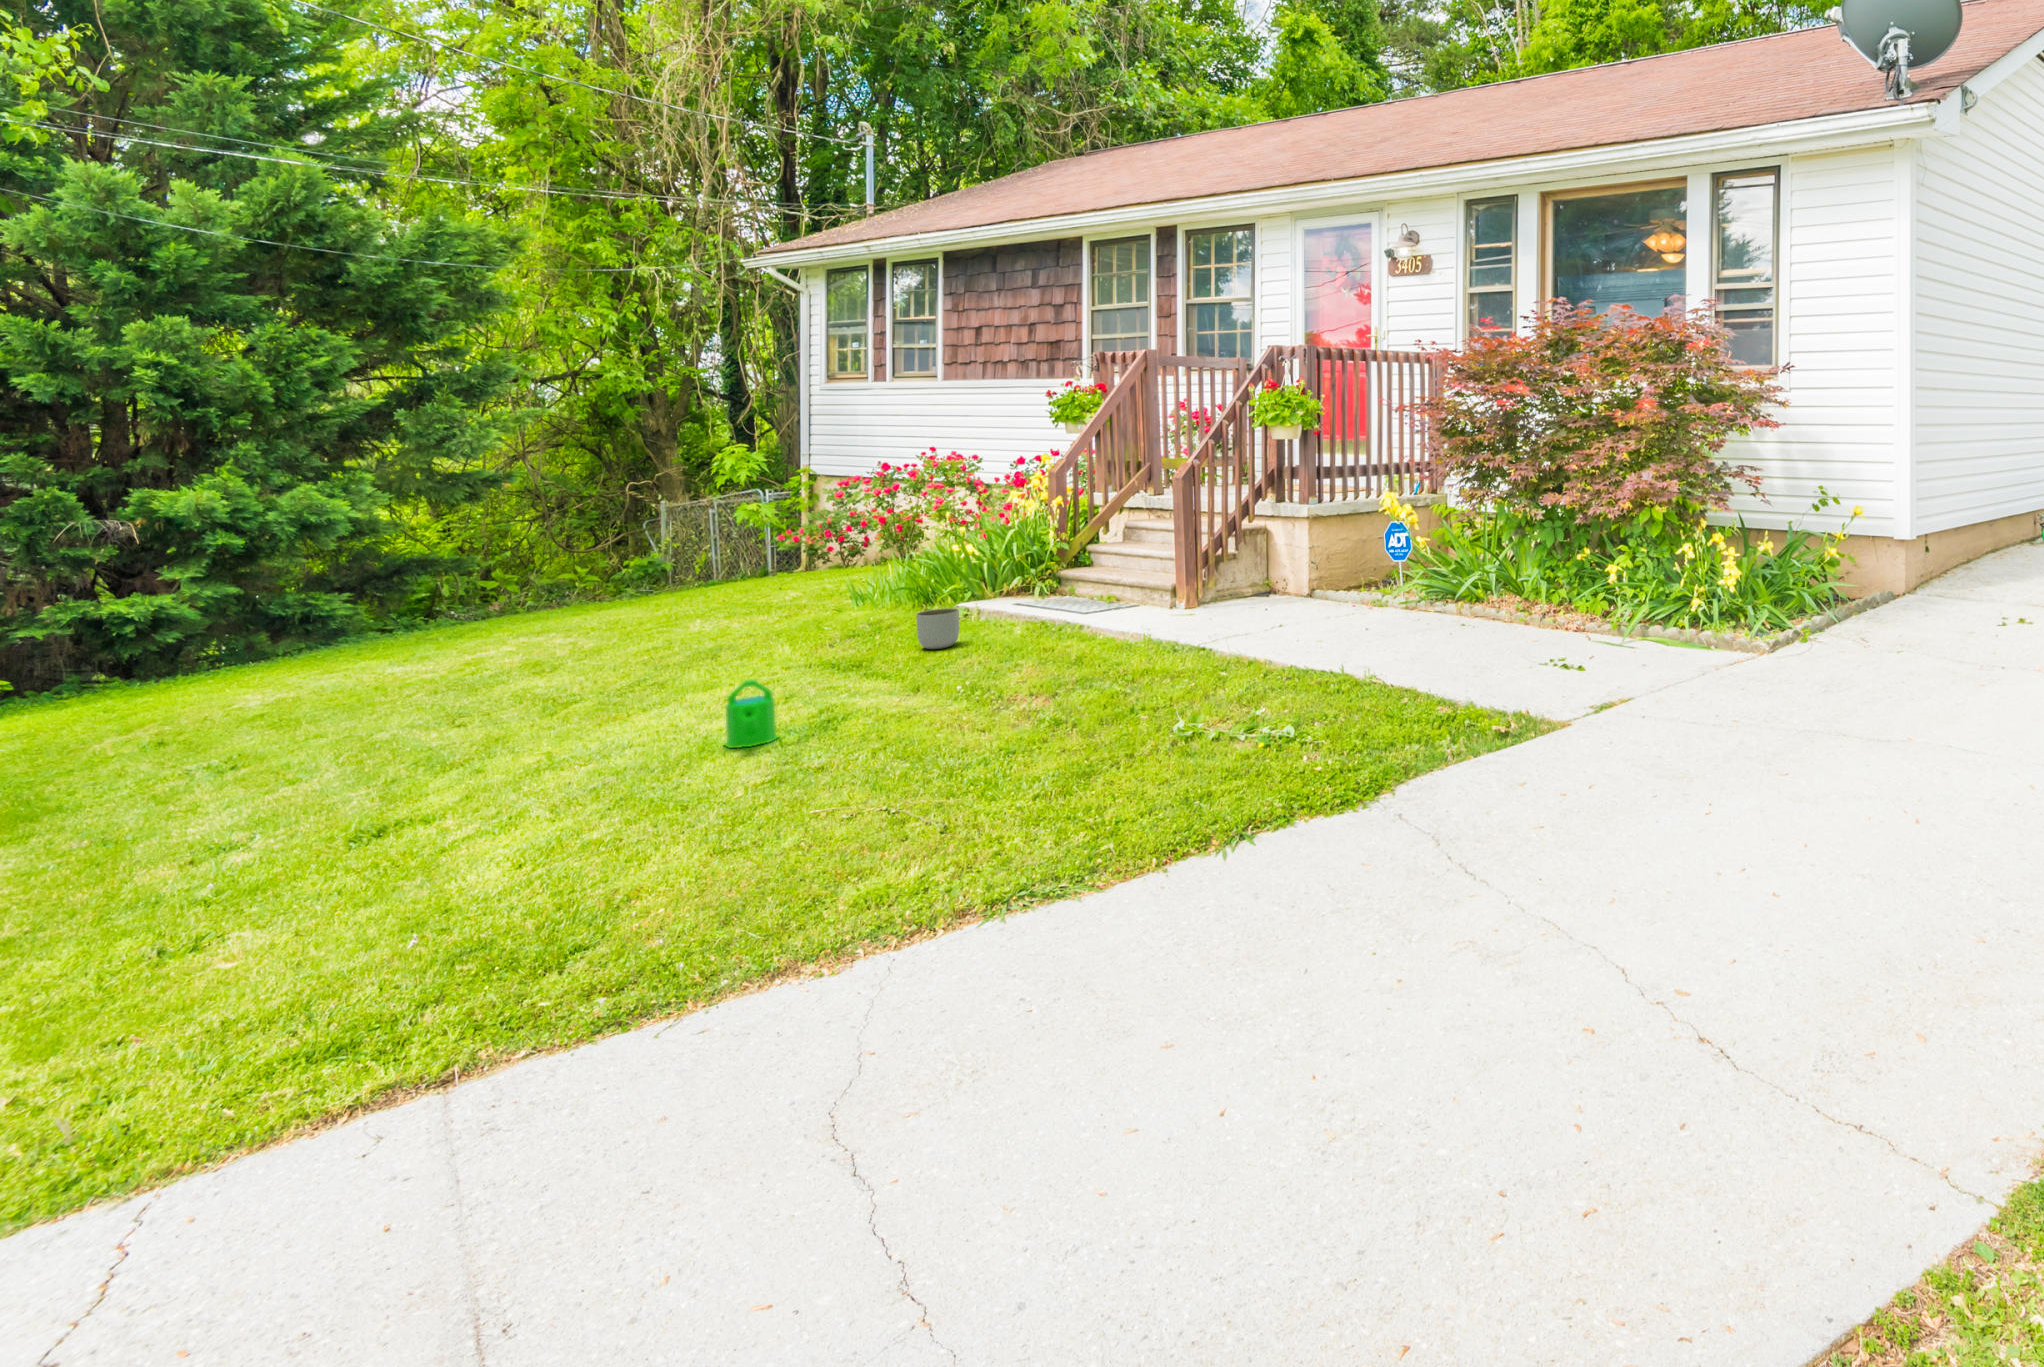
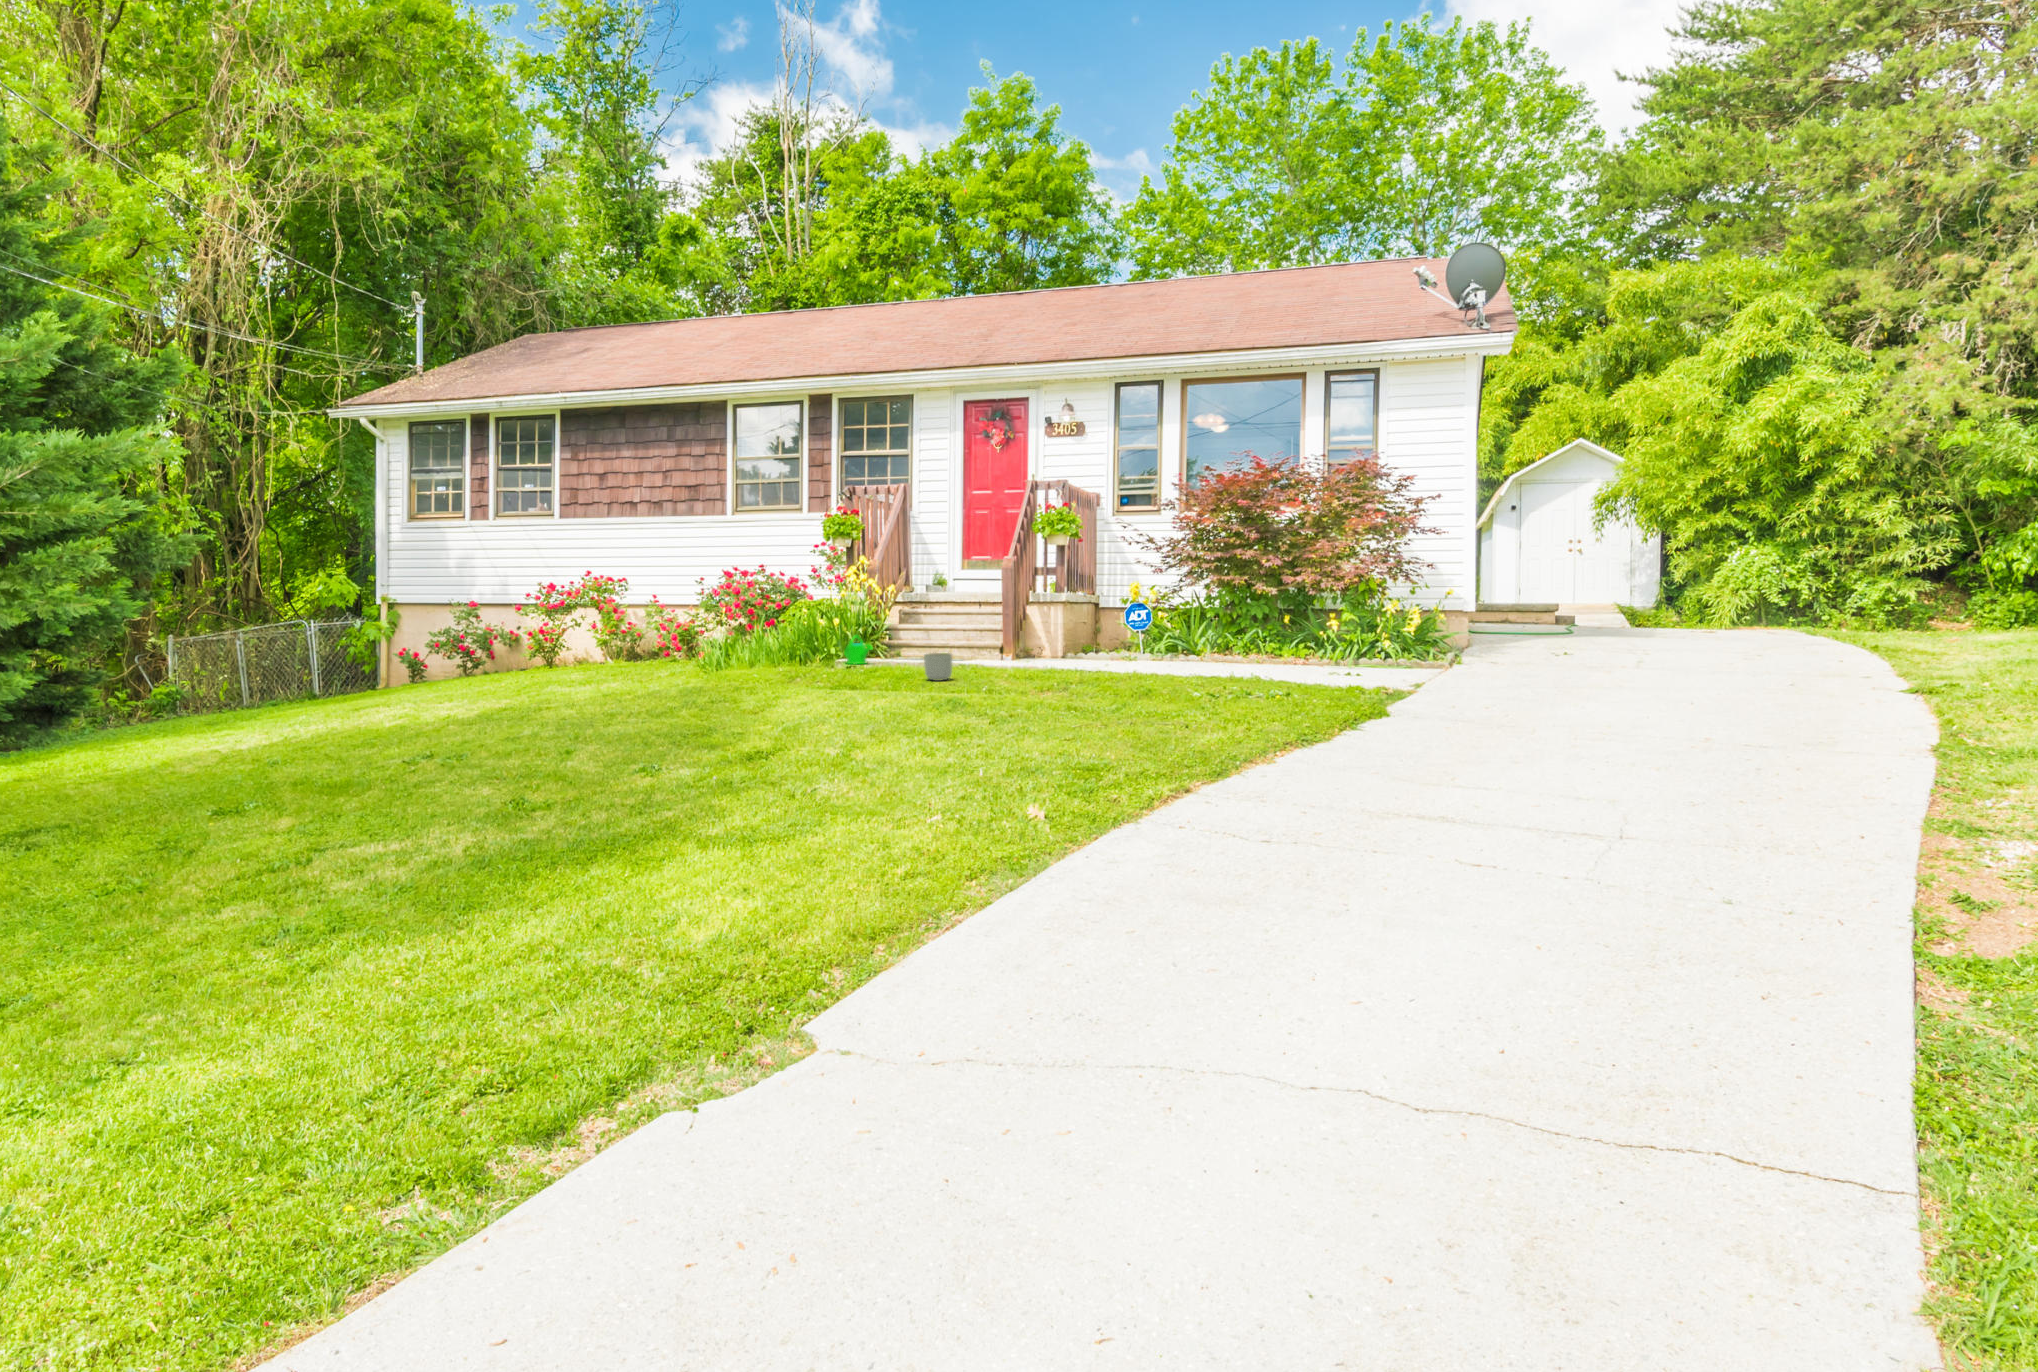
watering can: present [725,680,778,748] -> present [844,635,873,664]

